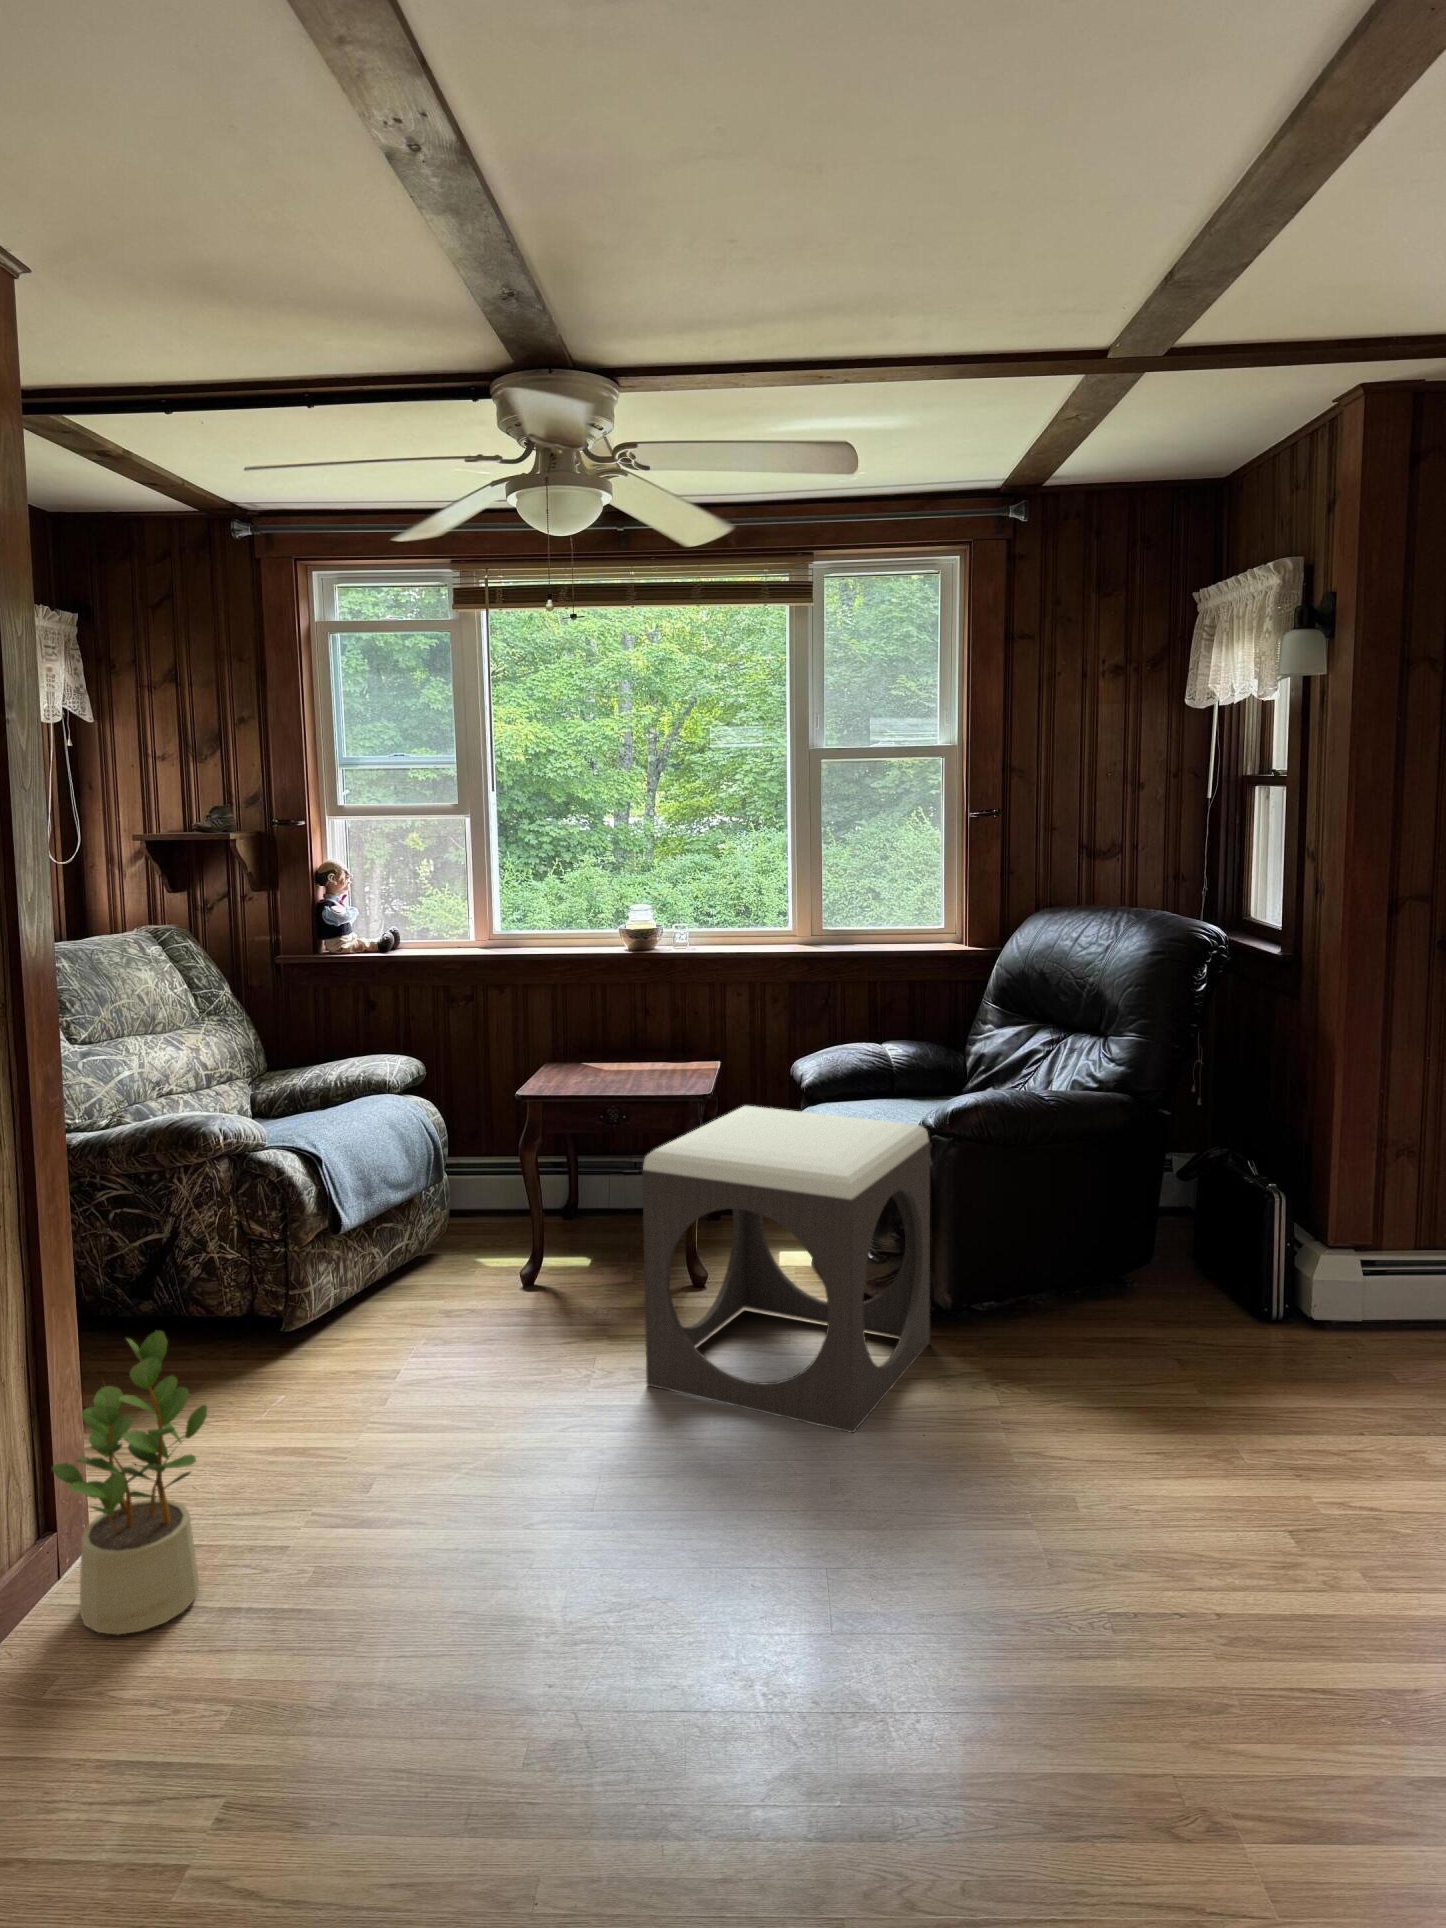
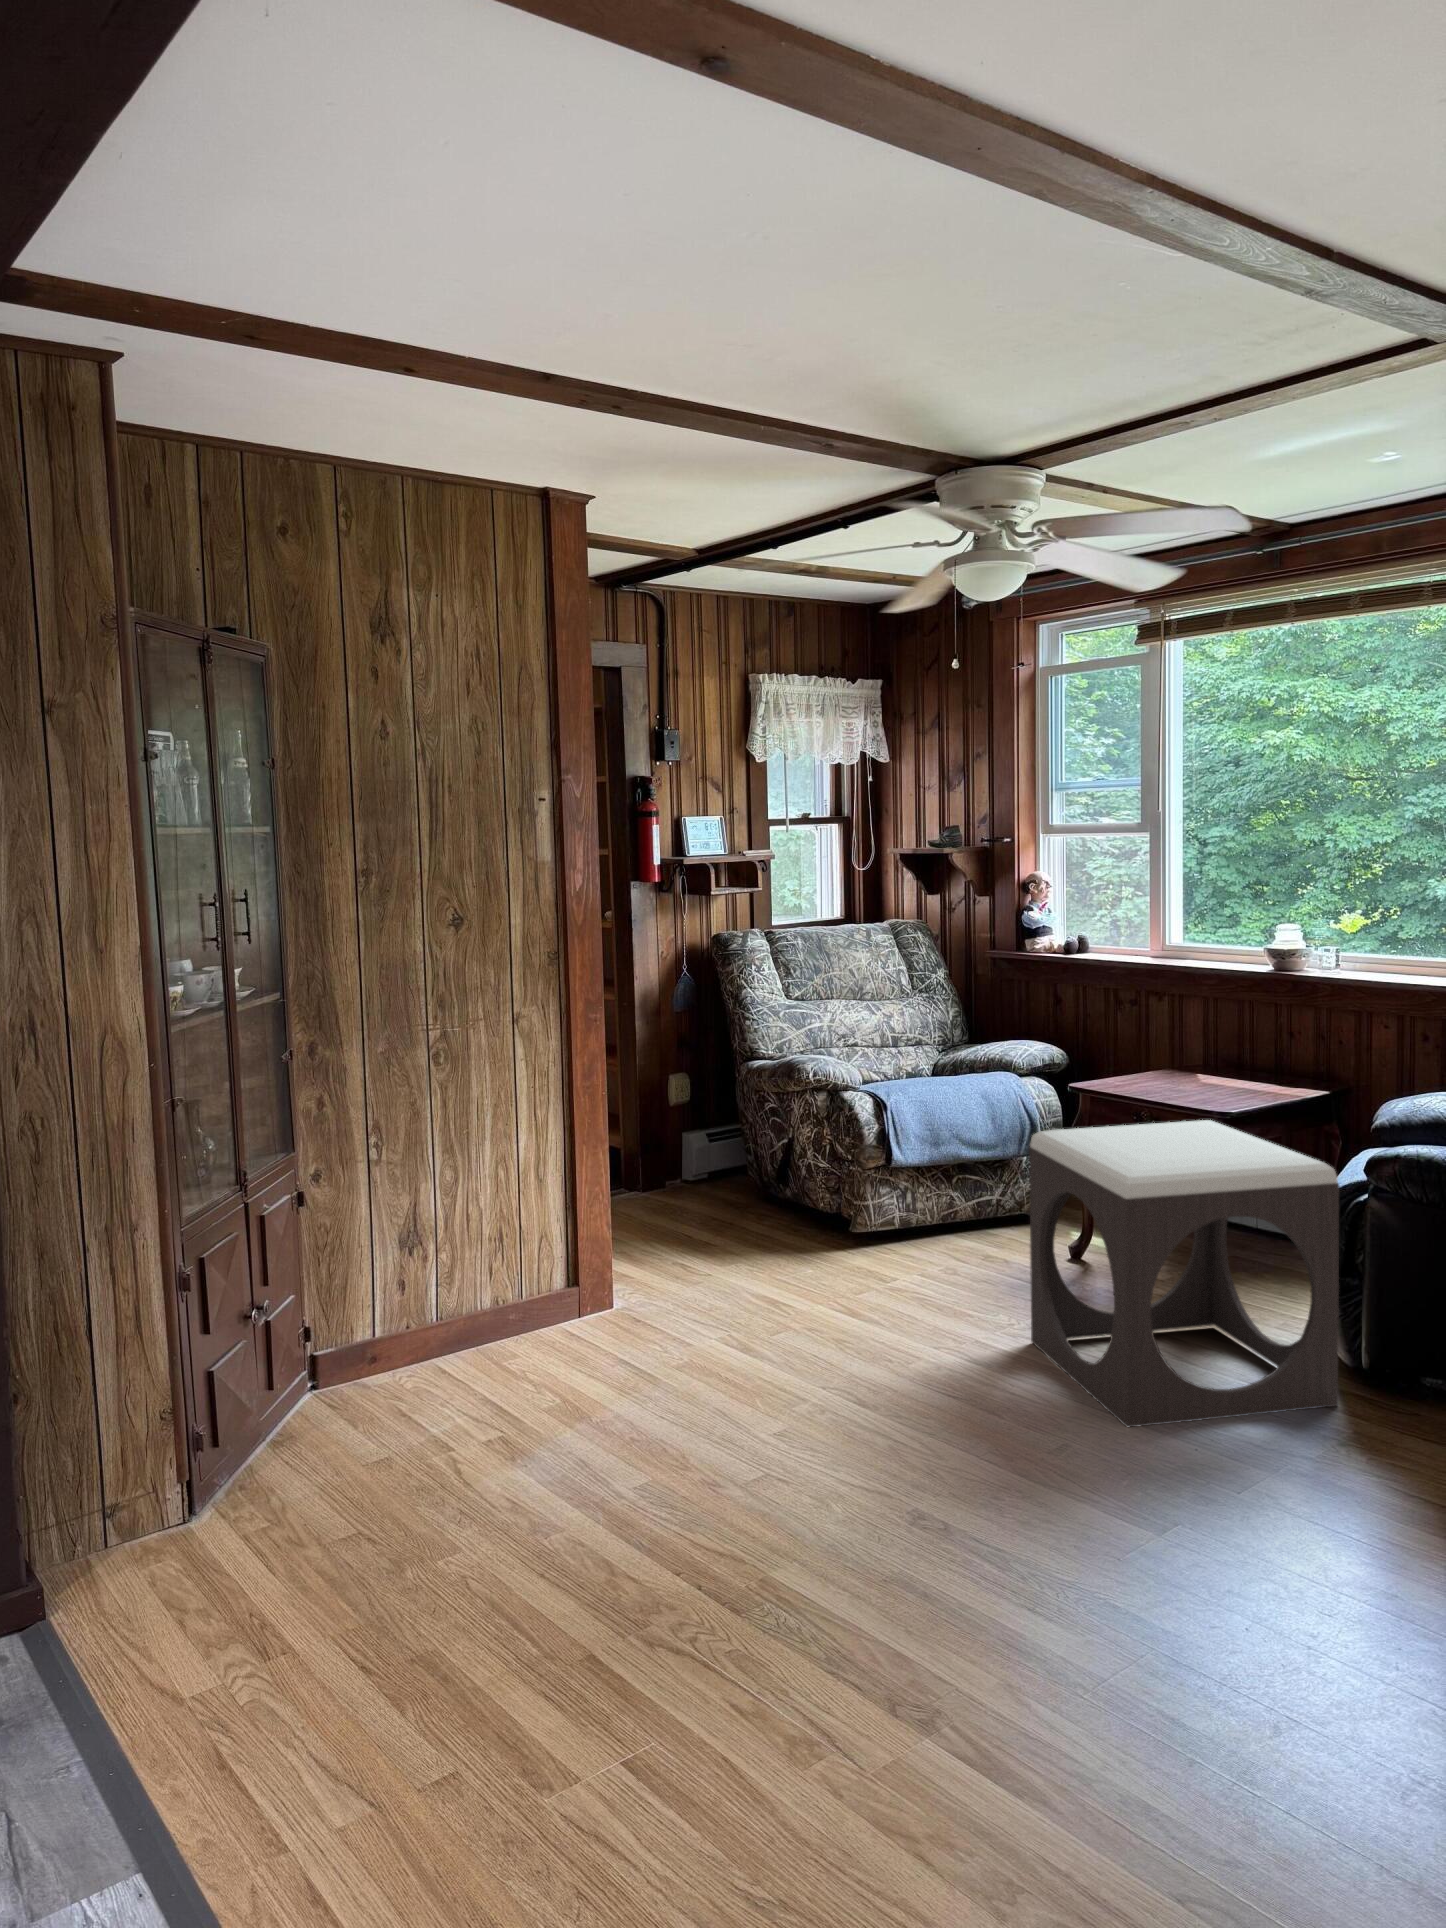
potted plant: present [52,1331,207,1634] -> none [552,1158,639,1339]

